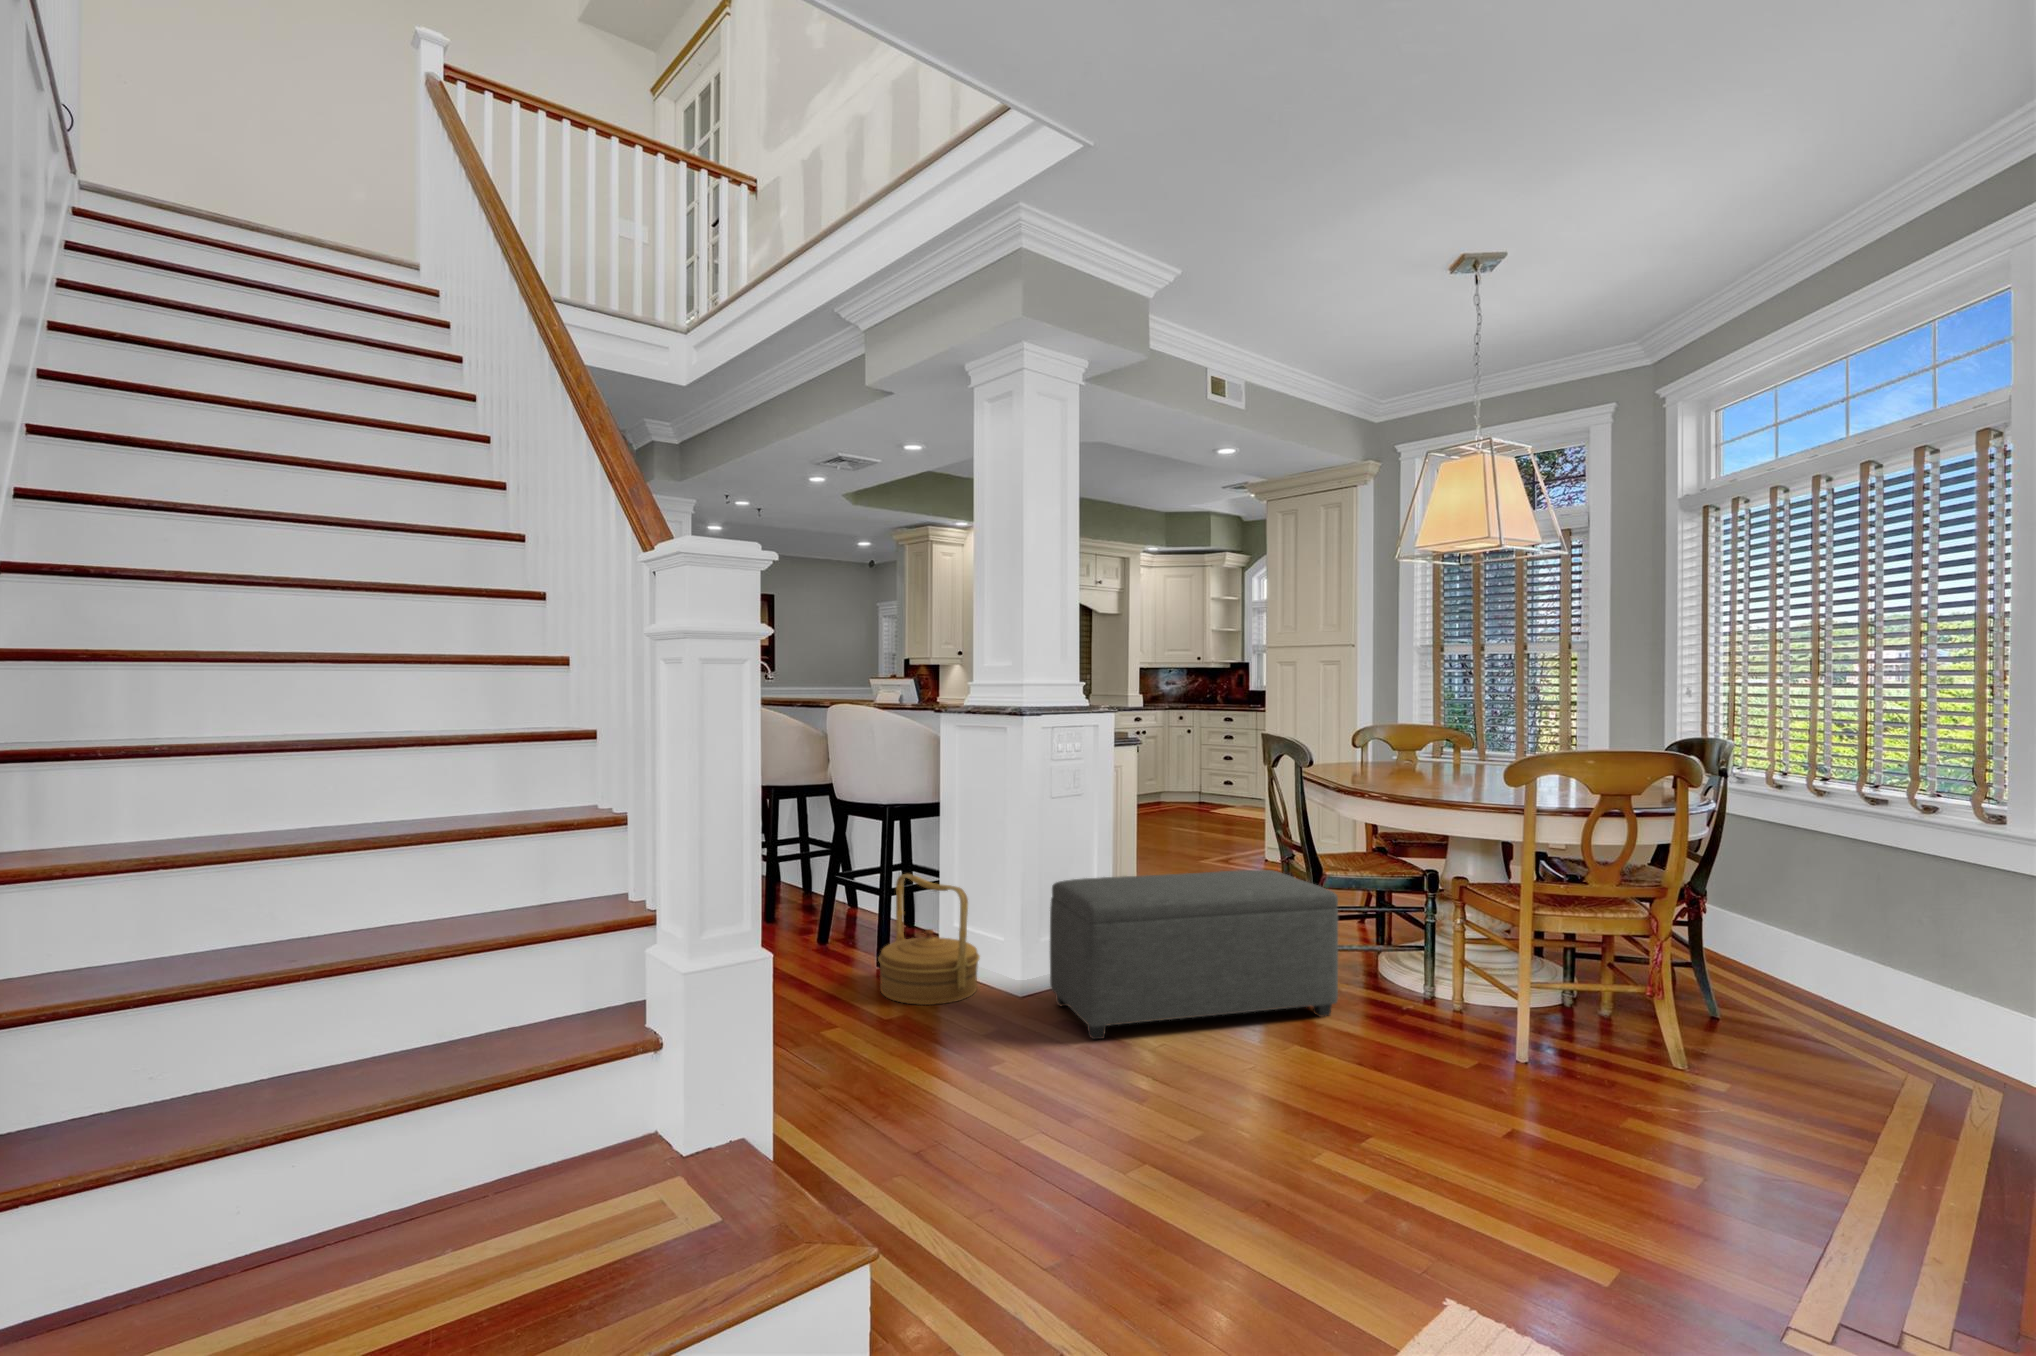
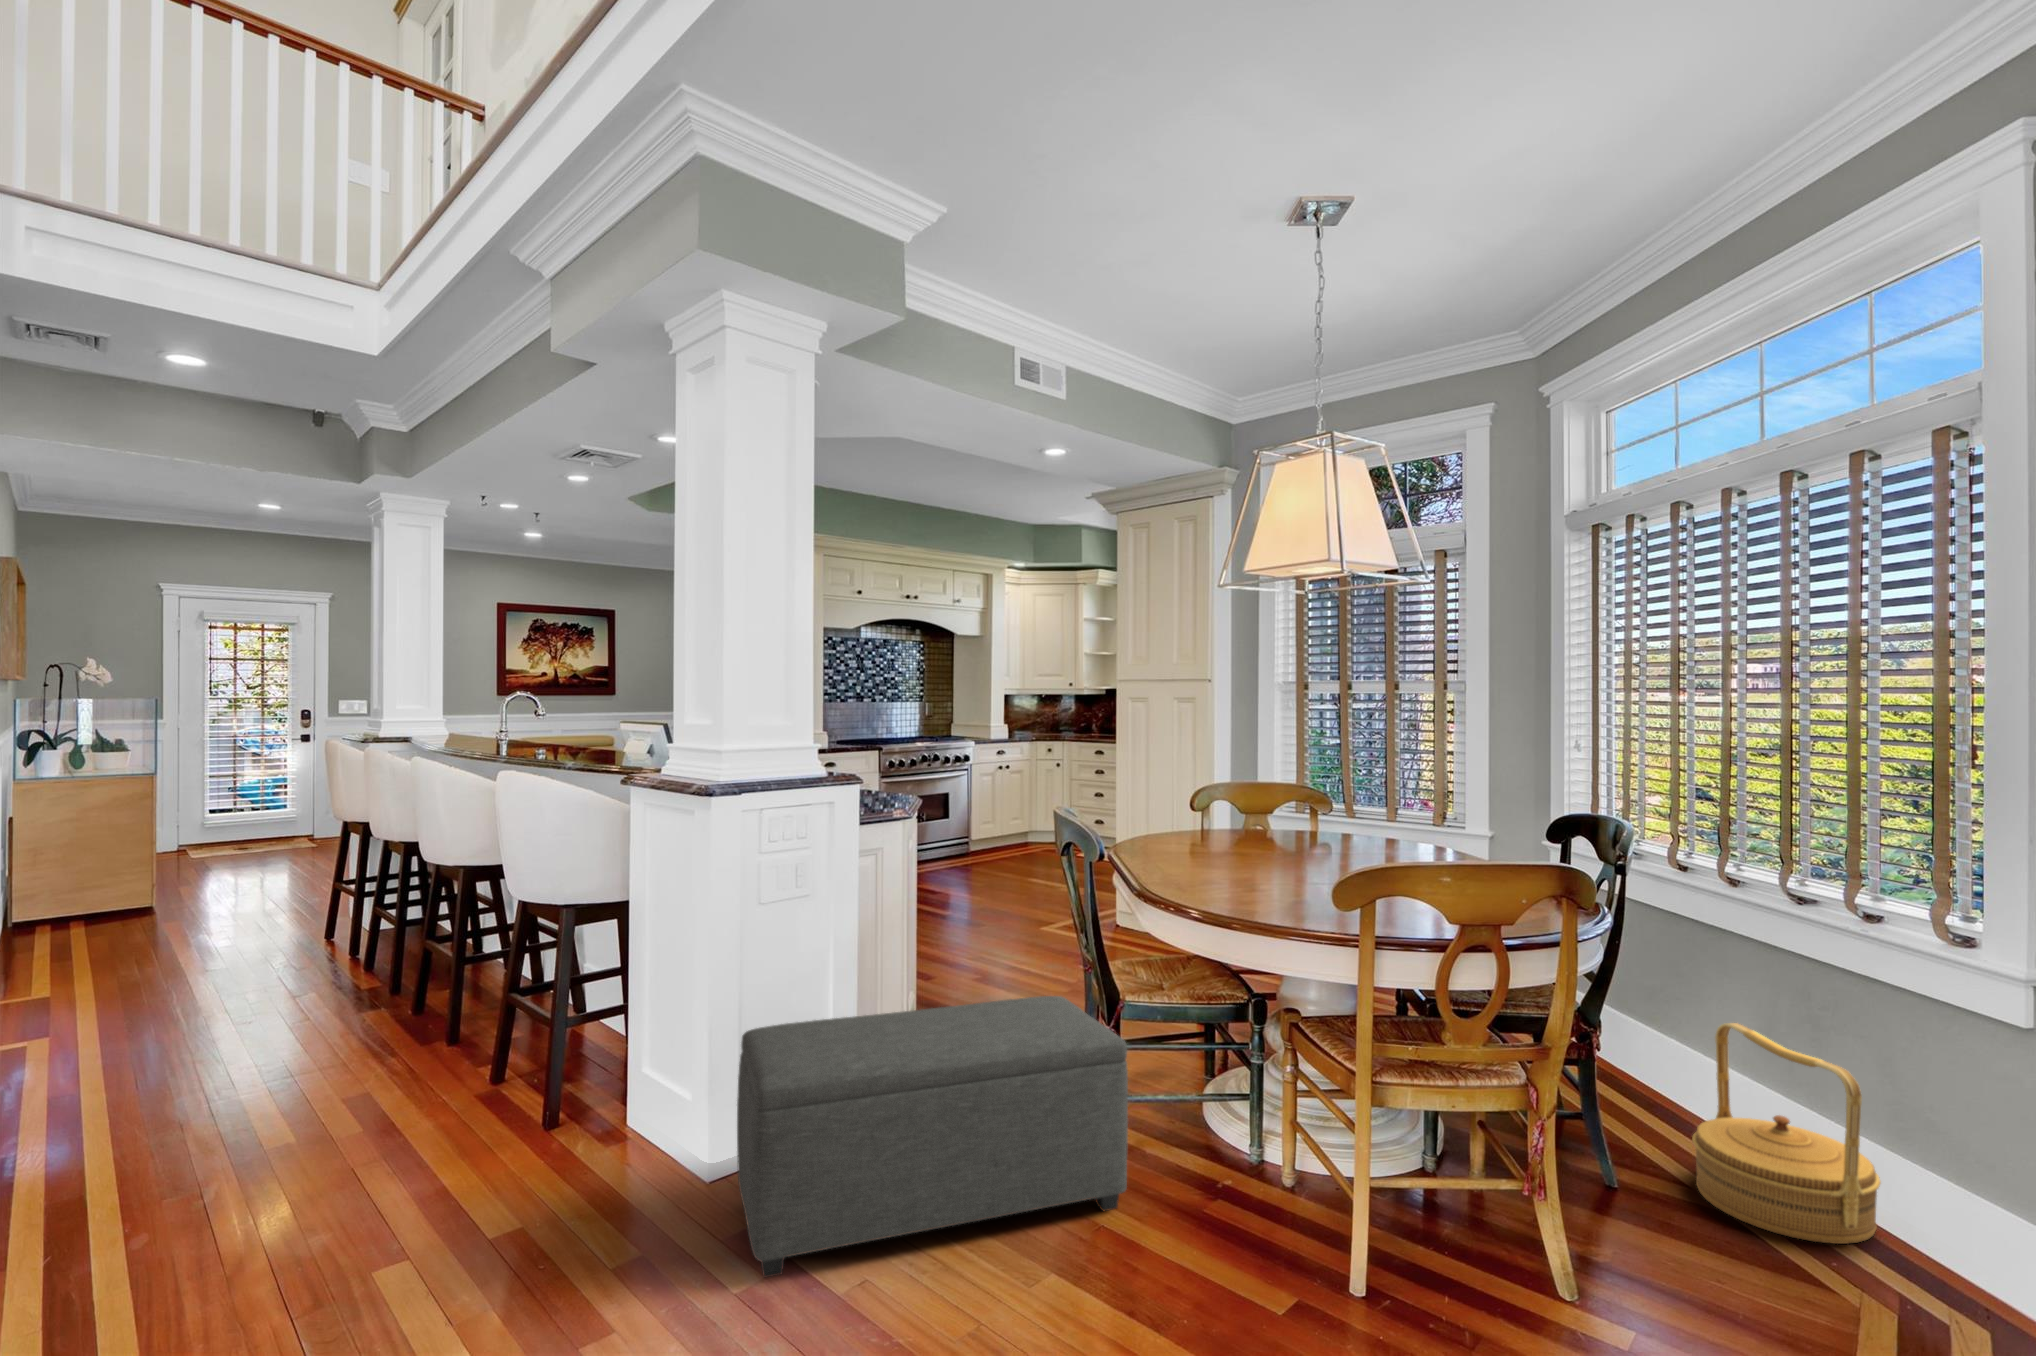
woven basket: present [878,874,980,1005] -> present [1692,1023,1881,1244]

